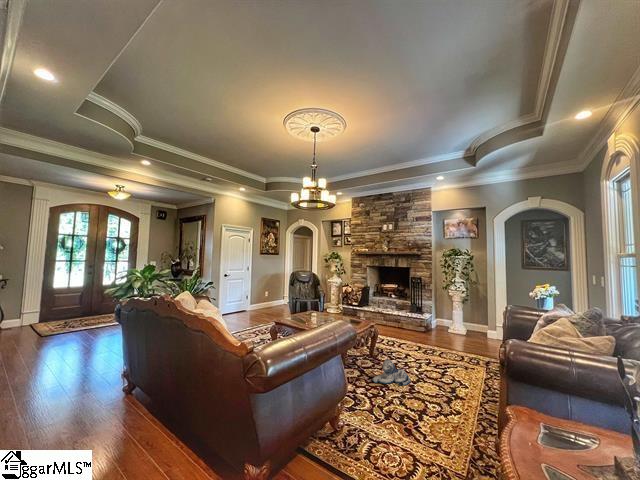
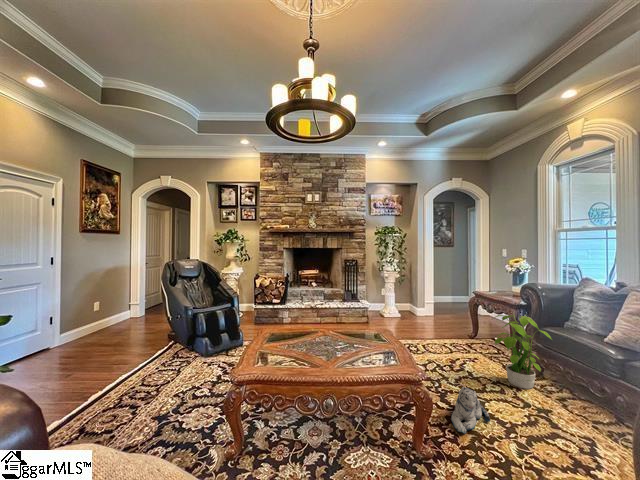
potted plant: none [452,325,493,390] -> present [495,315,552,389]

